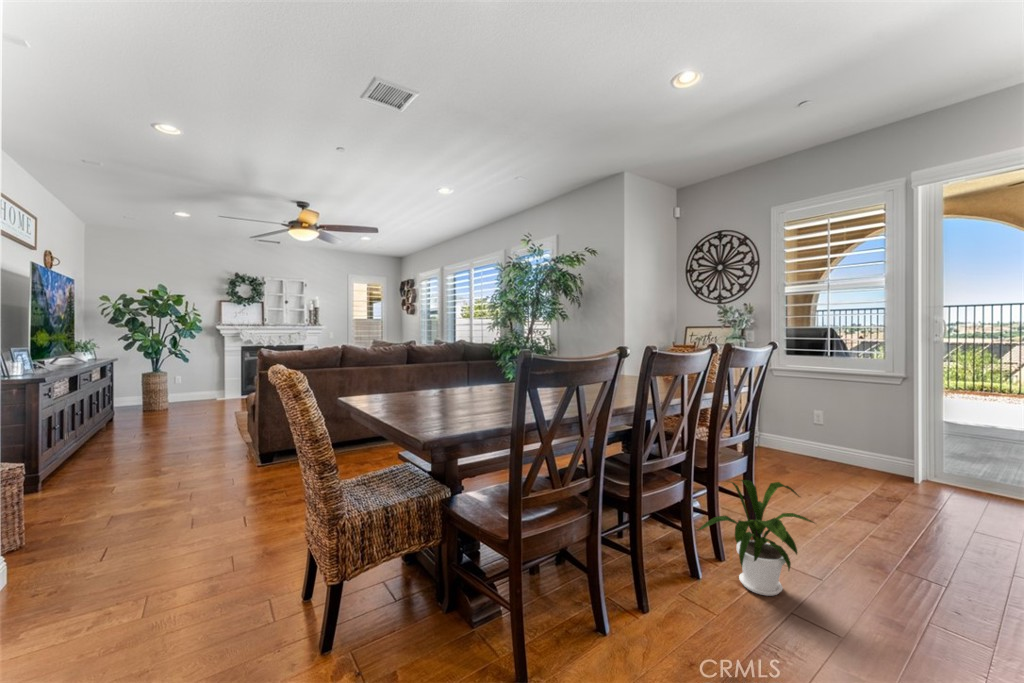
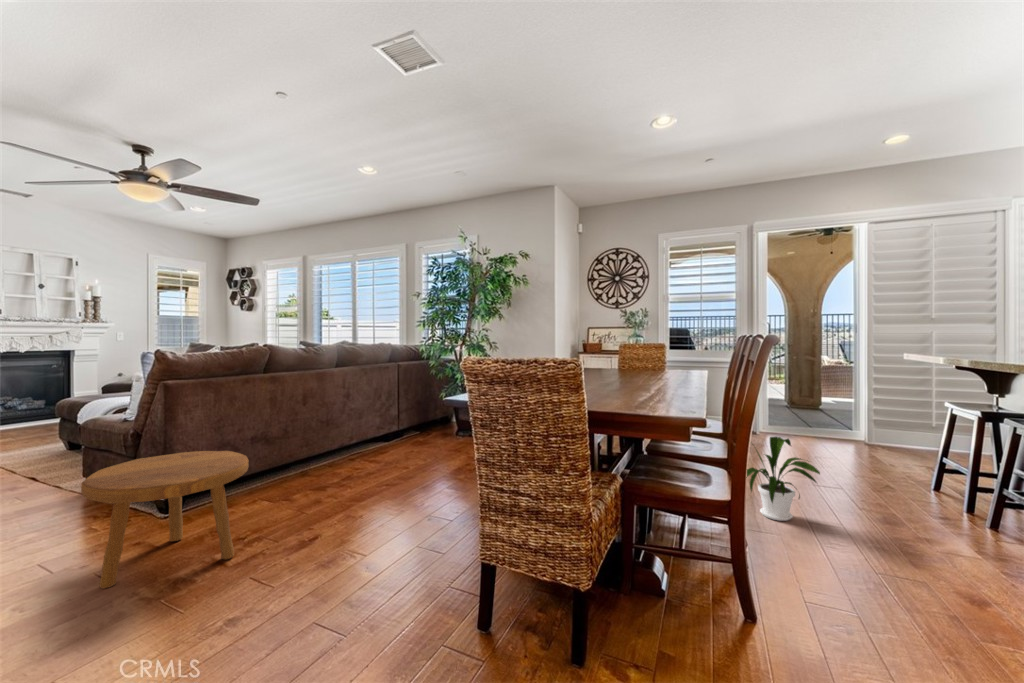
footstool: none [165,425,274,509] -> present [81,451,249,589]

